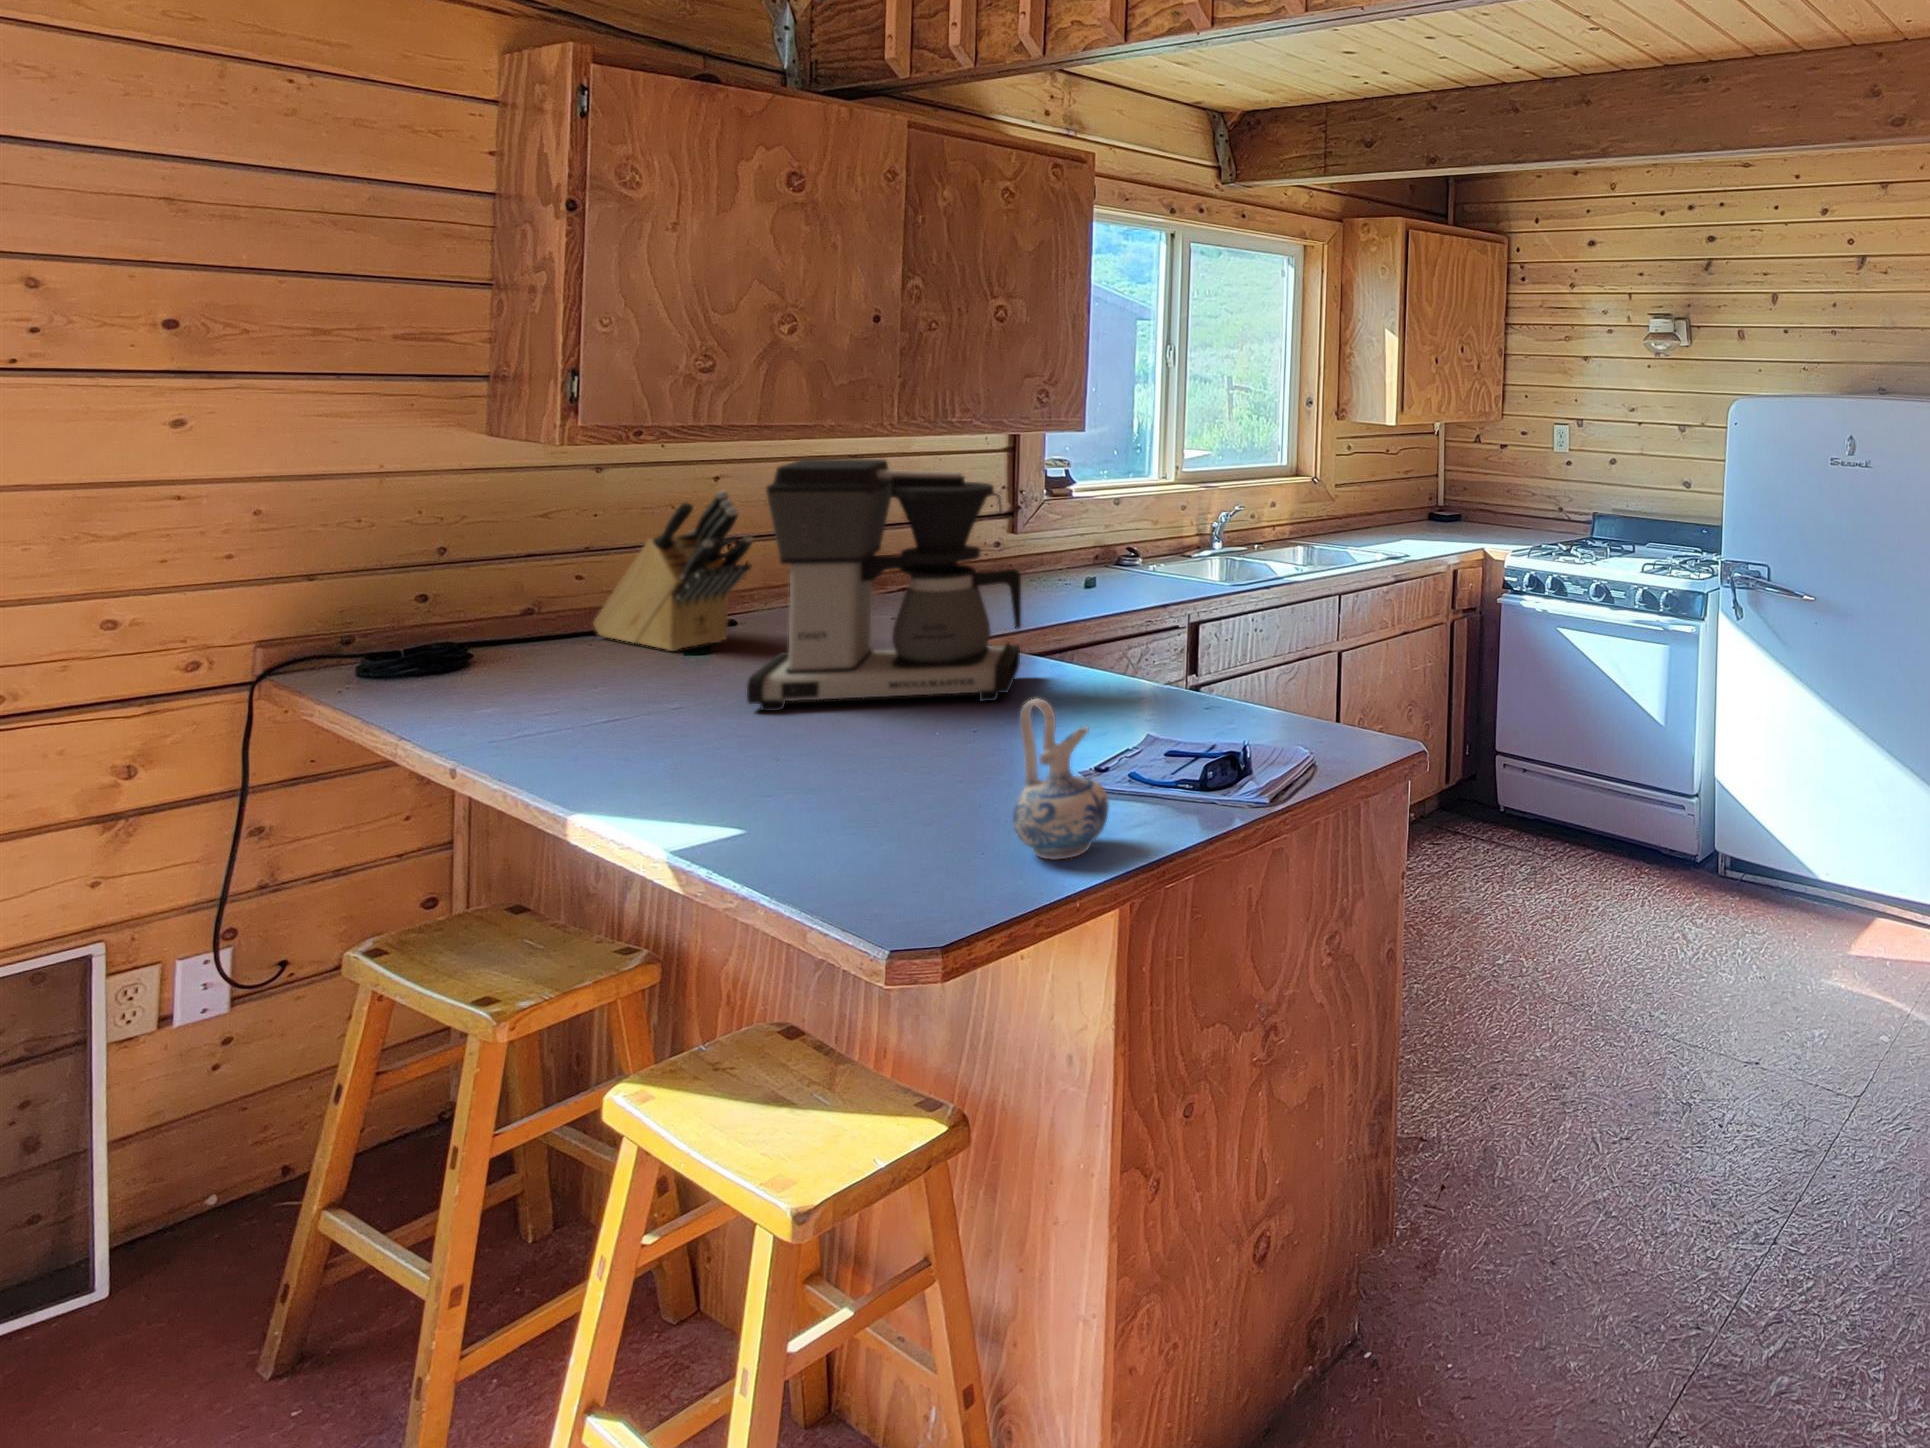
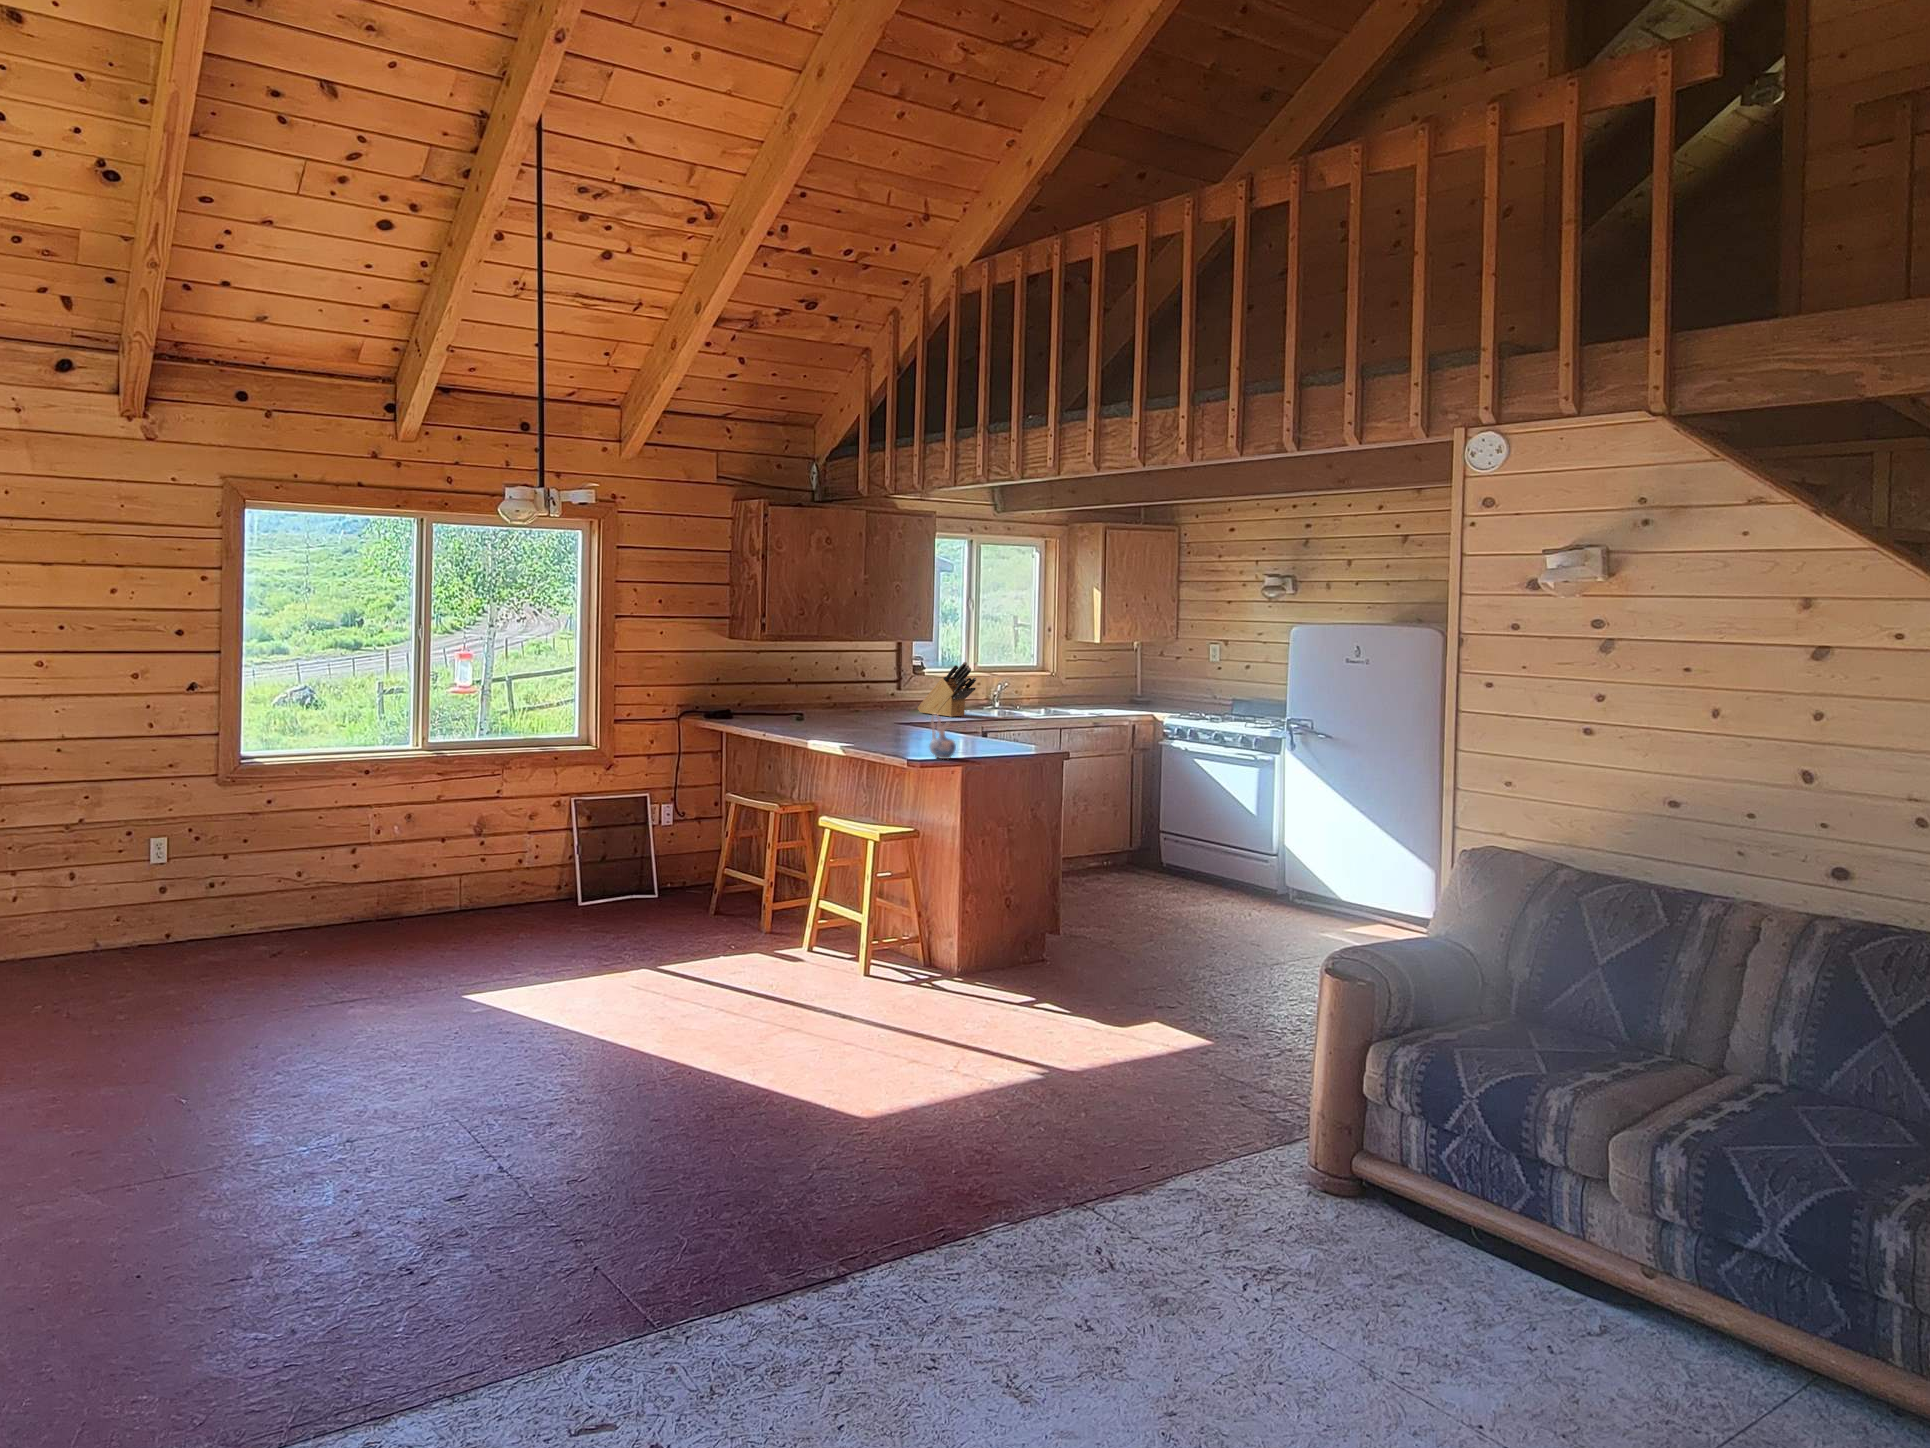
coffee maker: present [747,459,1021,711] -> none [832,649,918,737]
knife block: present [593,491,753,651] -> present [918,662,976,717]

